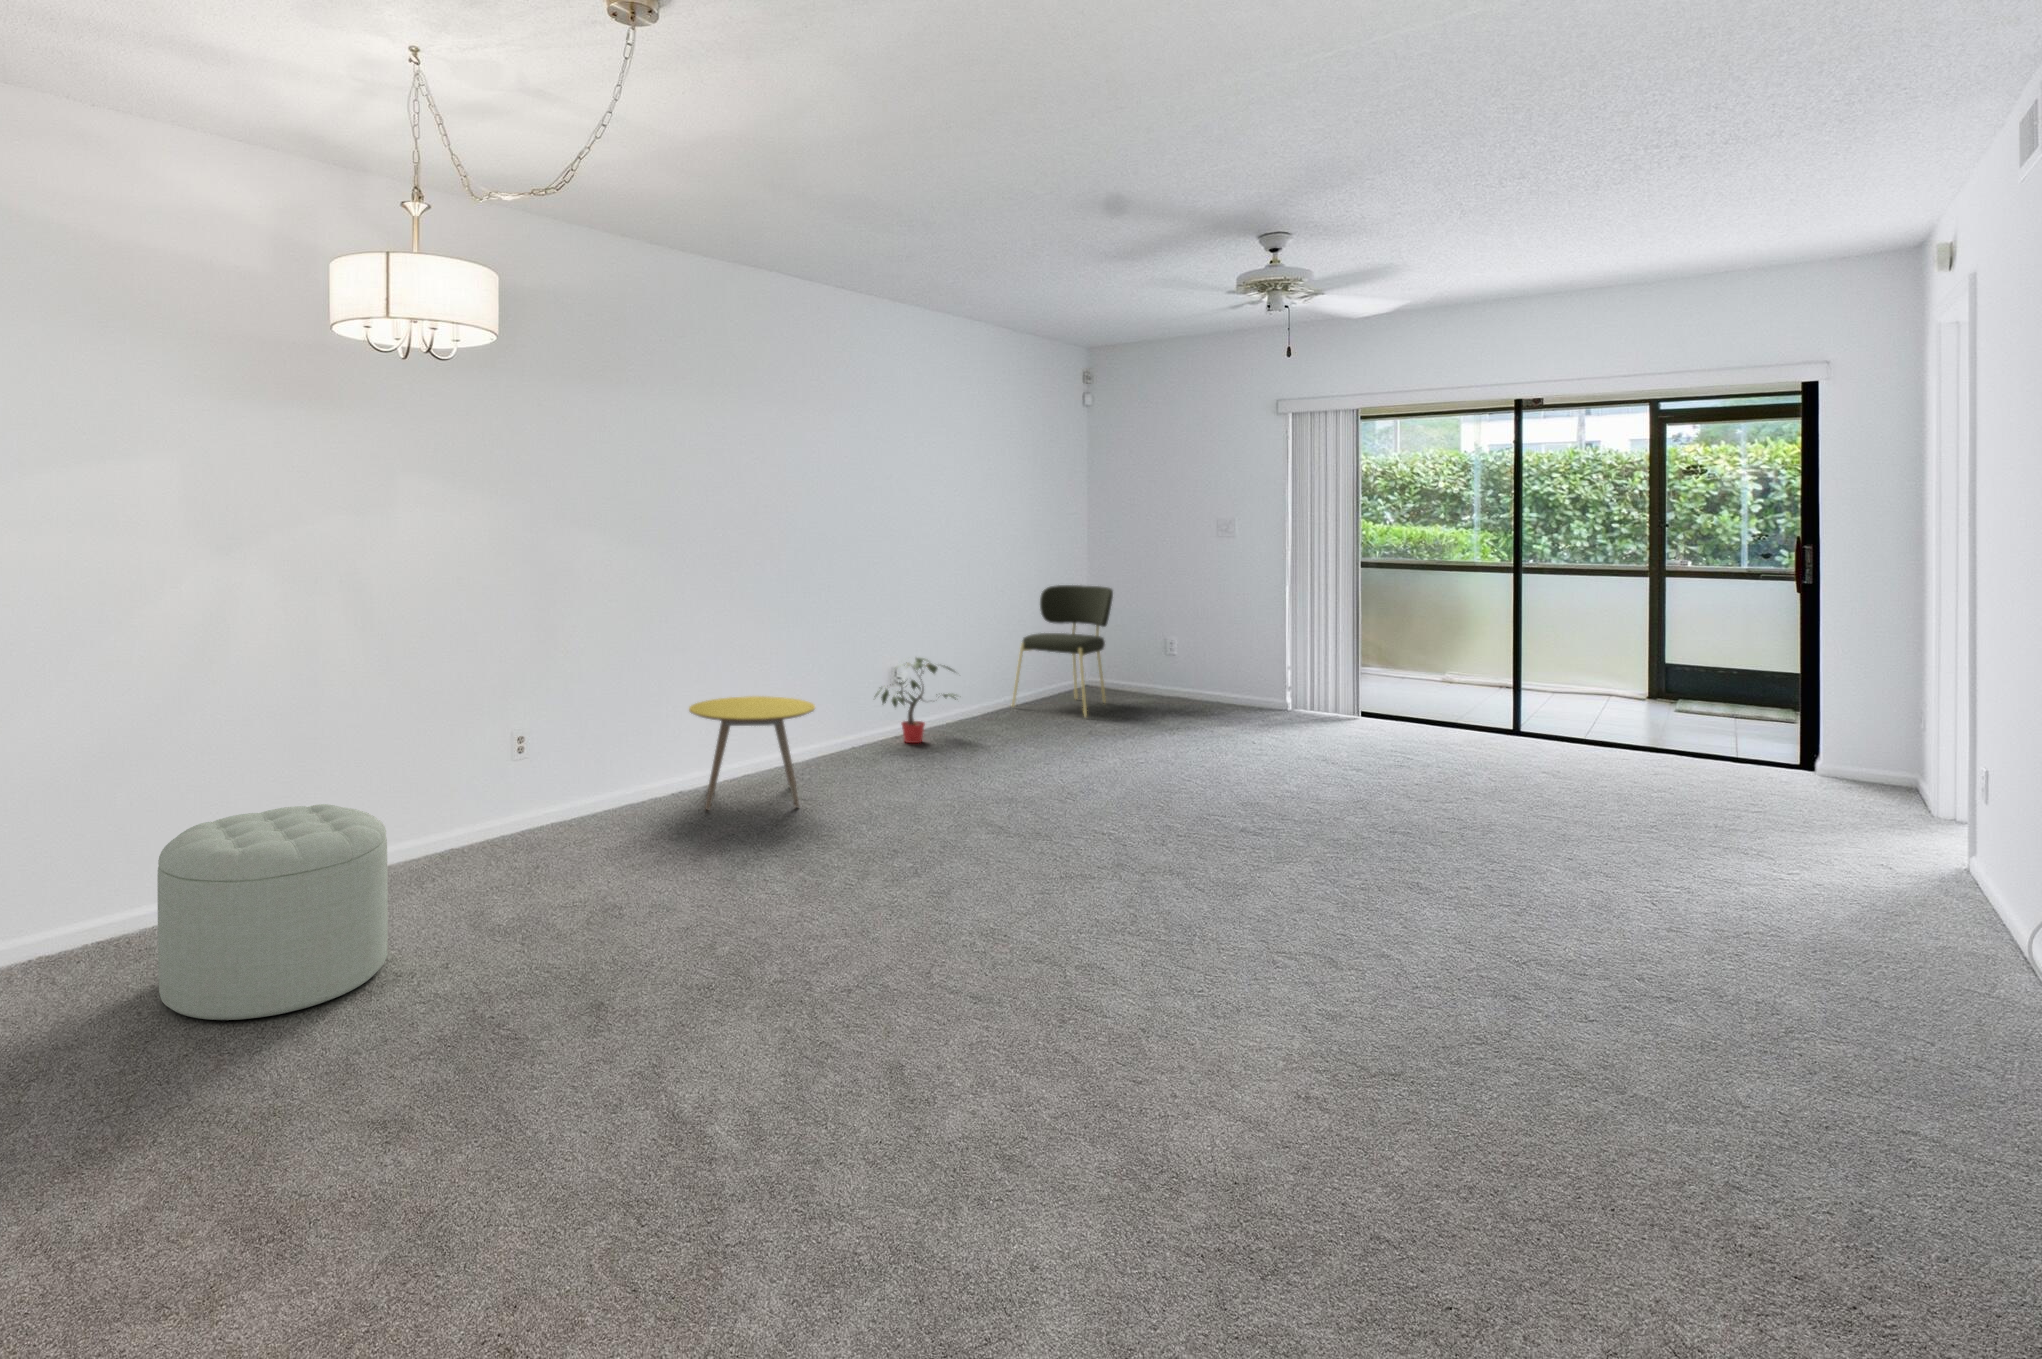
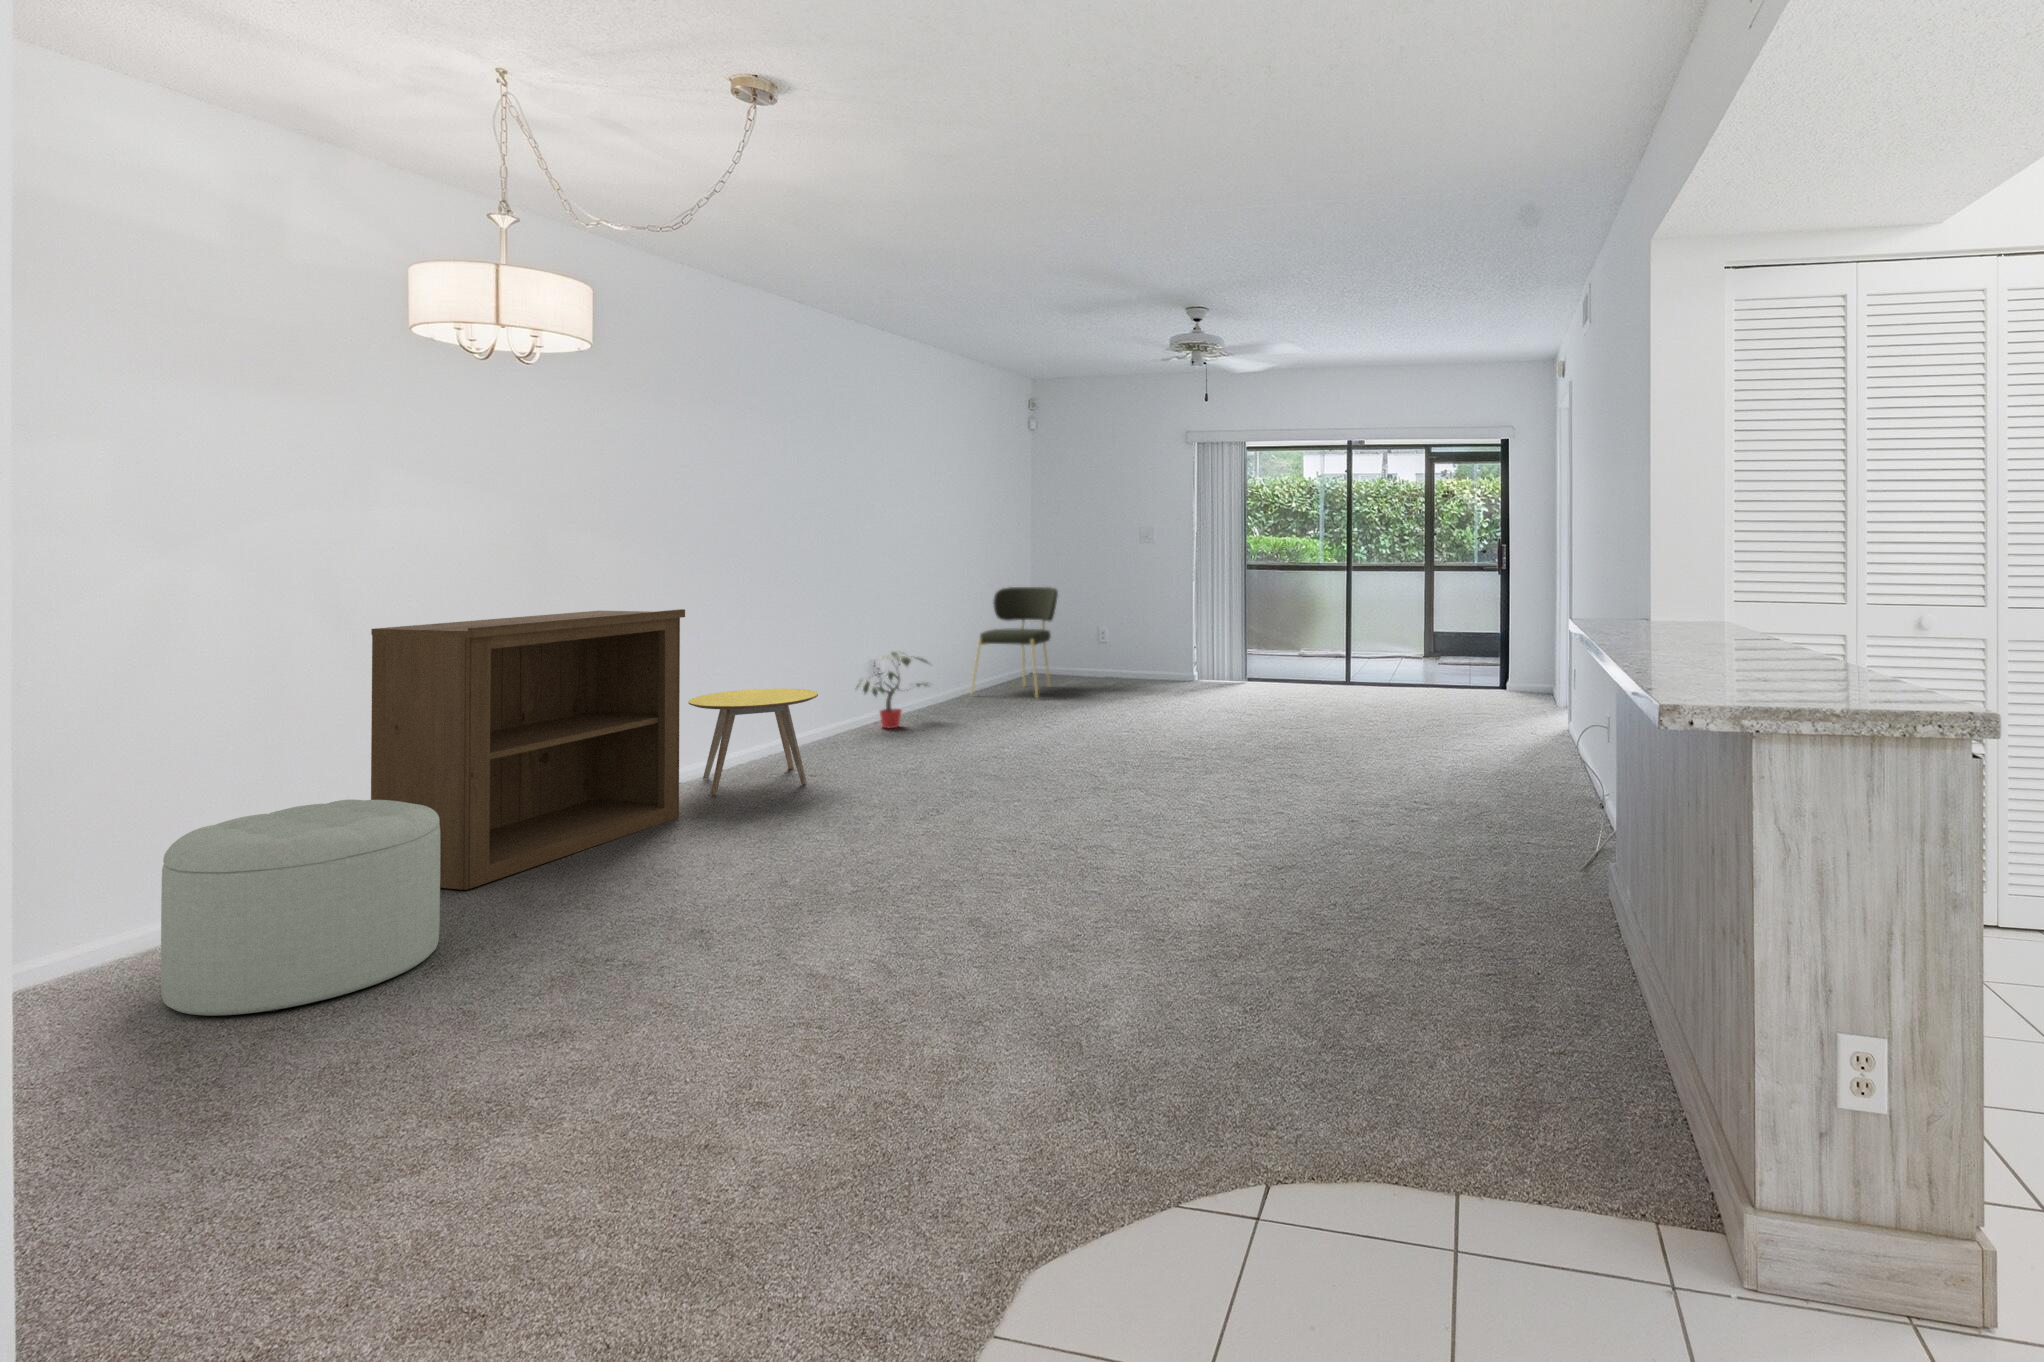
bookshelf: none [384,611,668,897] -> present [371,609,685,890]

